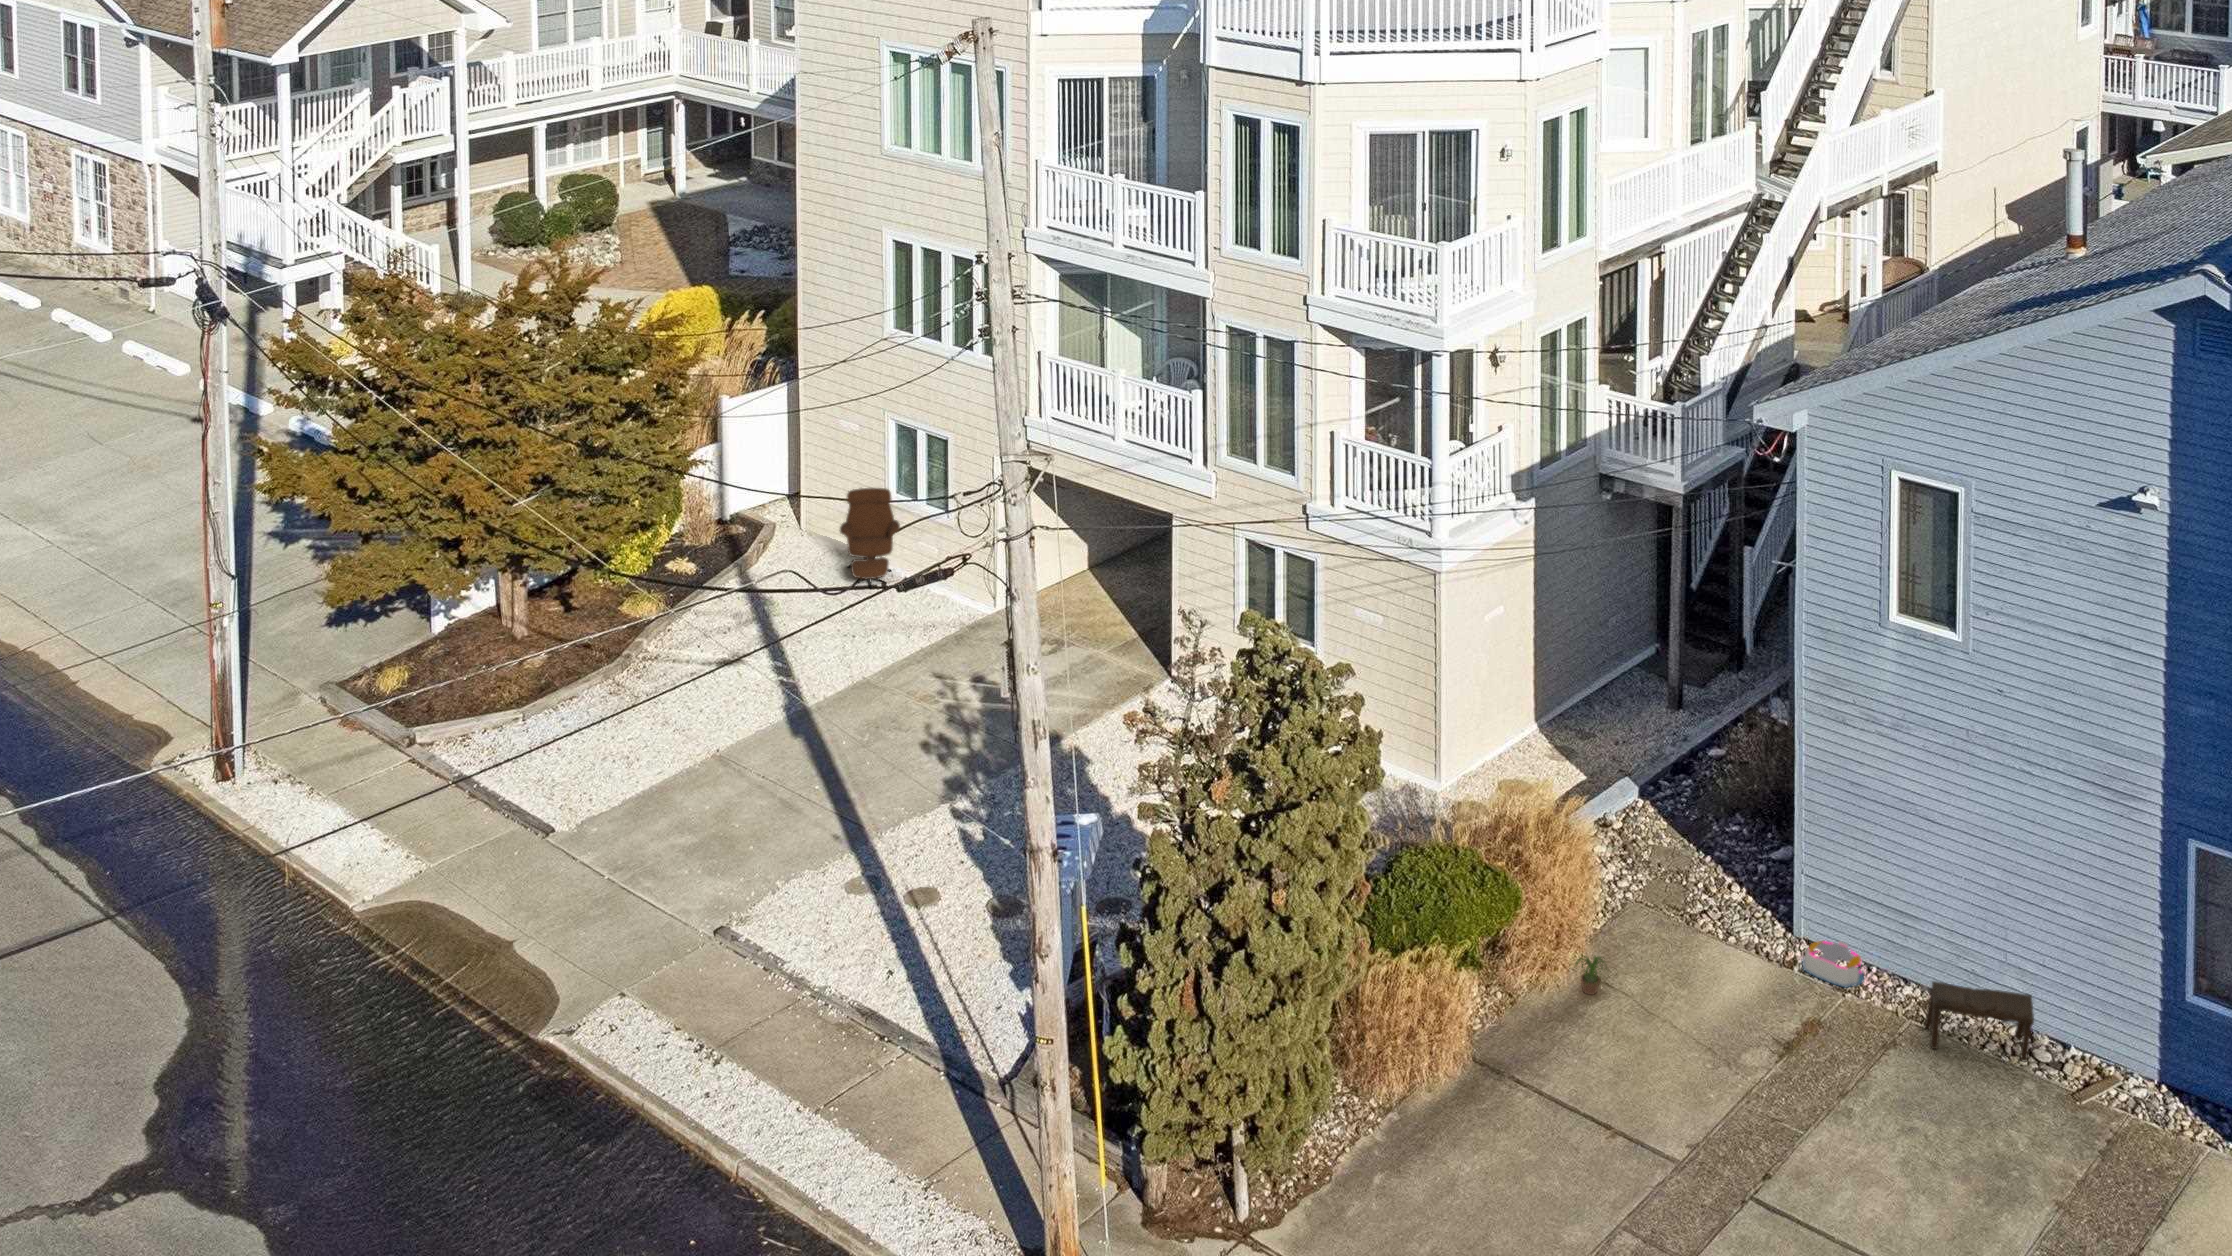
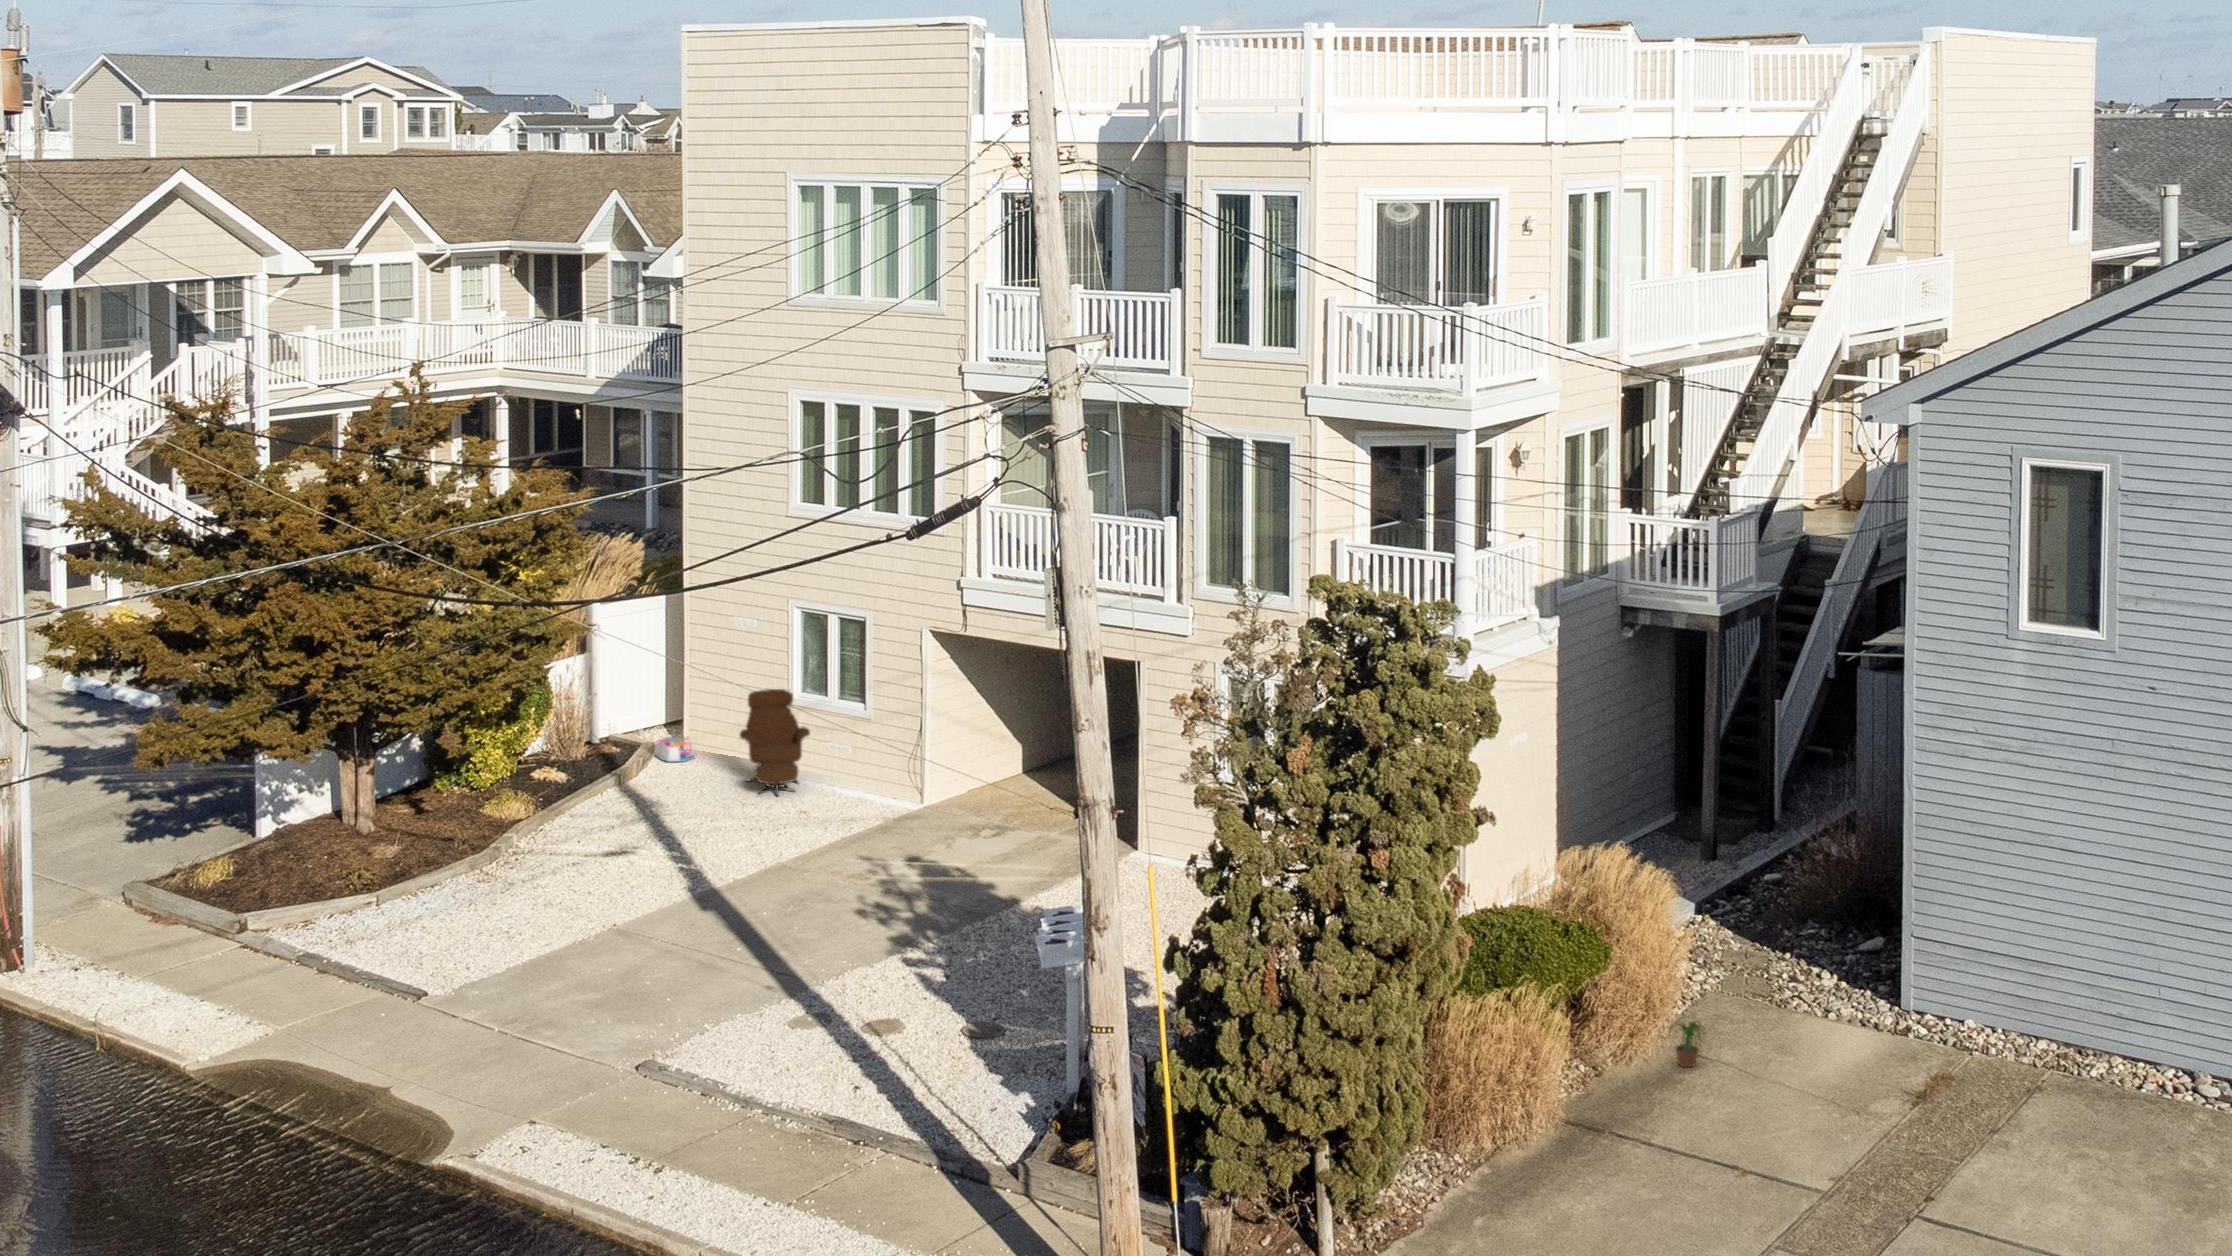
storage bin: present [1803,941,1864,988] -> present [655,736,694,762]
bench: present [1925,981,2034,1062] -> none [2070,1016,2196,1096]

